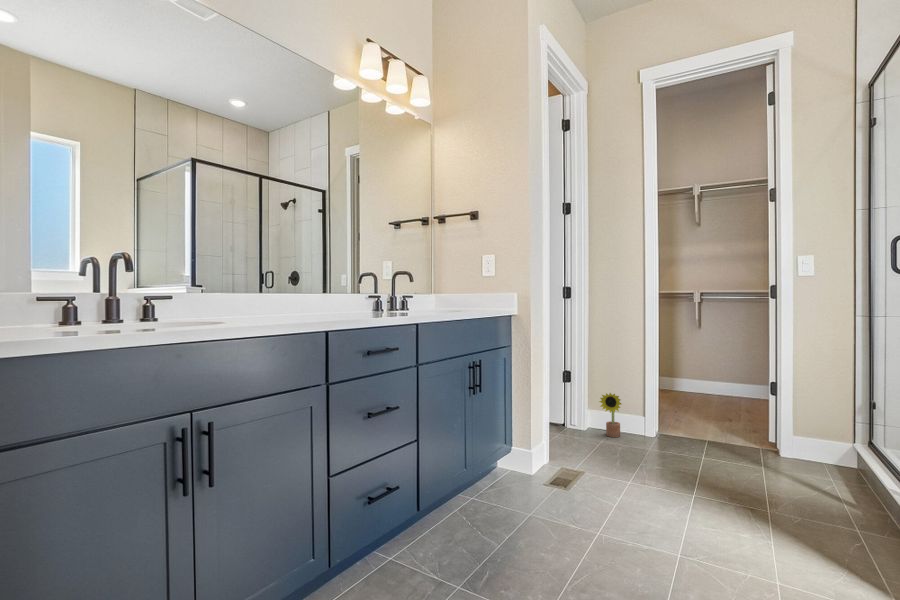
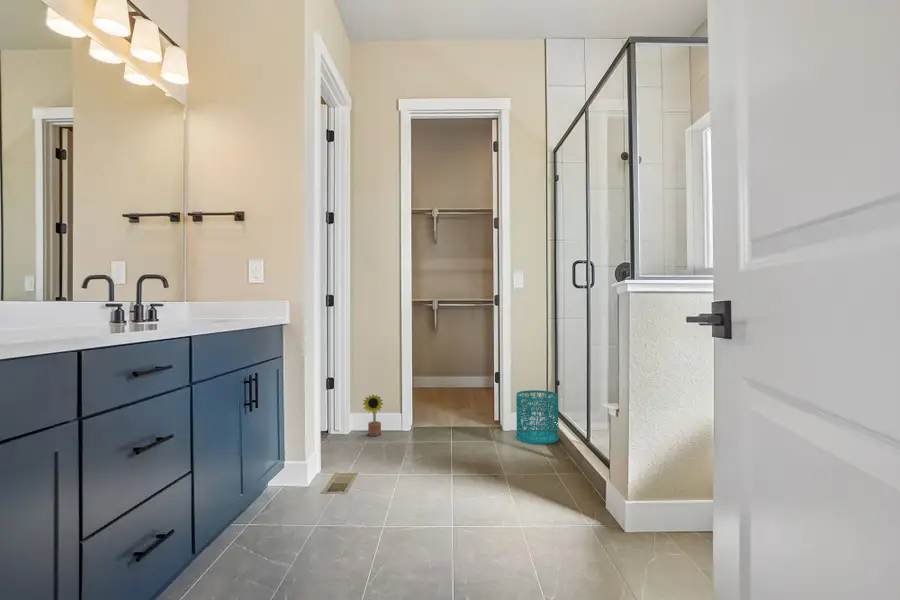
wastebasket: none [798,407,867,481] -> present [516,390,558,444]

